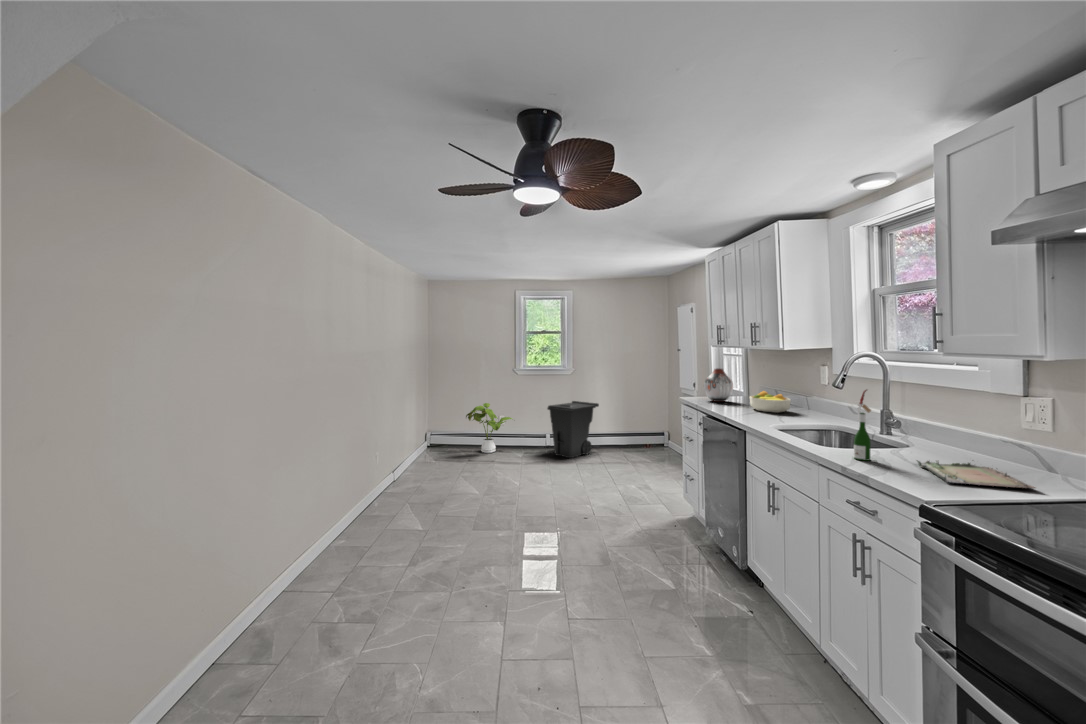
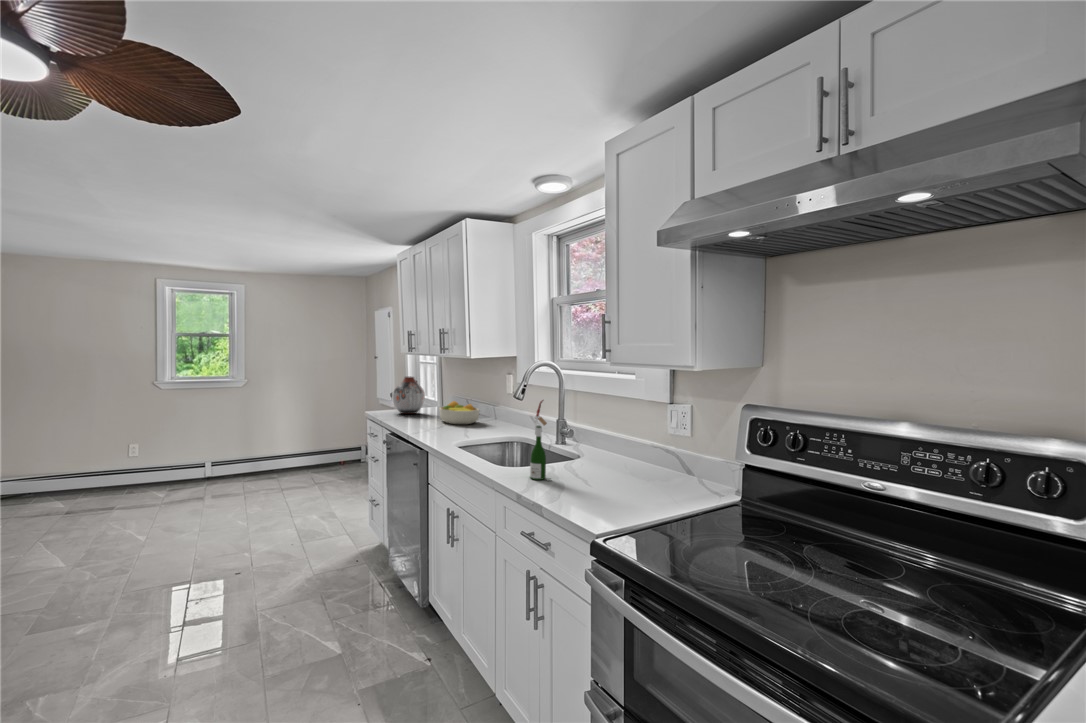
trash can: present [547,401,599,458] -> none [192,418,273,494]
house plant: present [466,403,512,453] -> none [36,427,137,502]
tray: present [917,460,1036,488] -> none [585,467,681,501]

